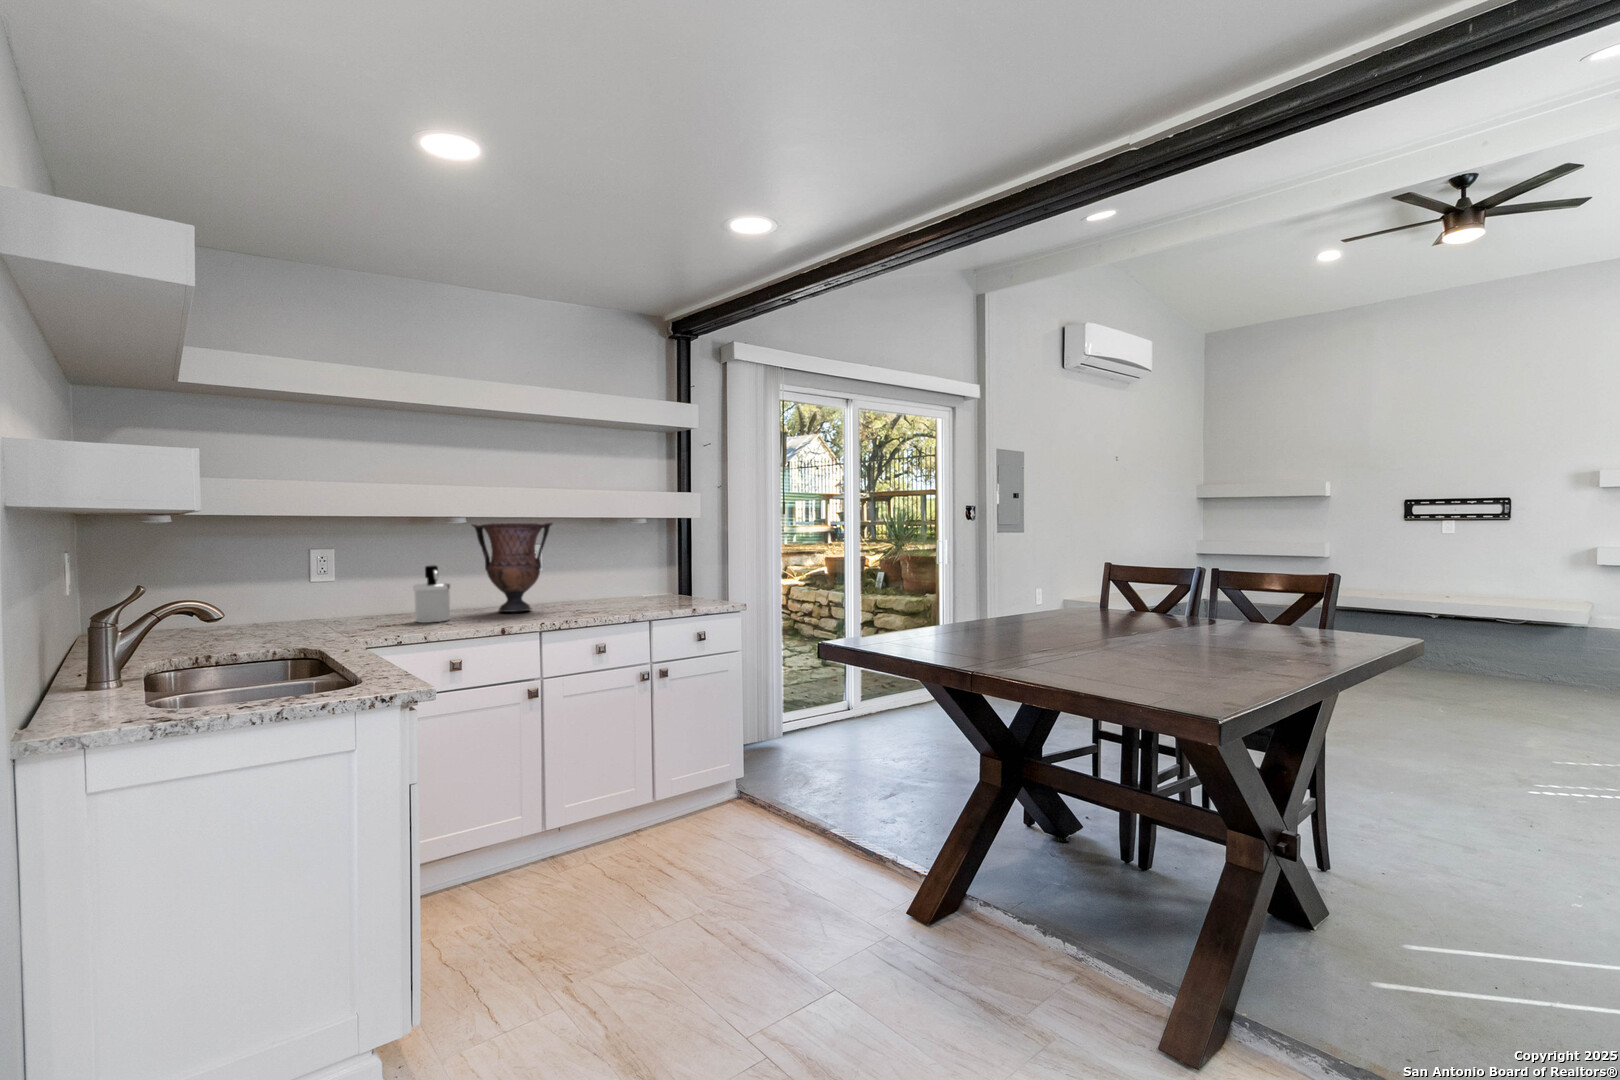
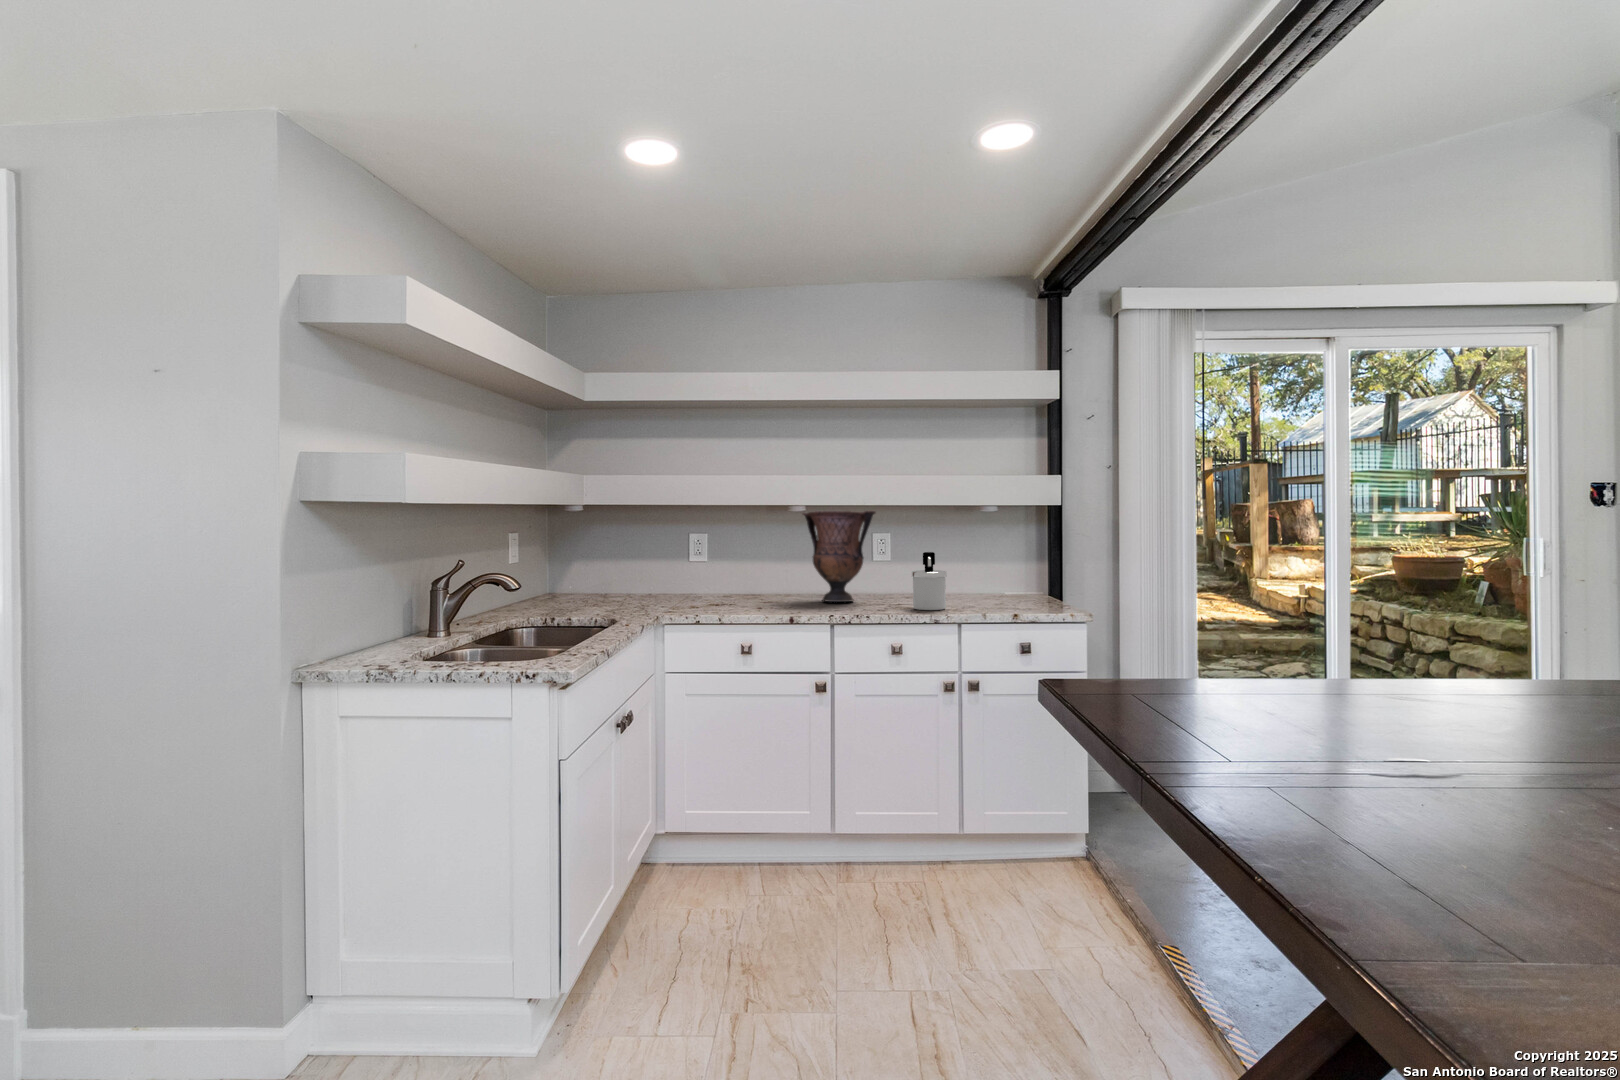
soap dispenser: present [413,565,451,623] -> present [912,552,947,610]

